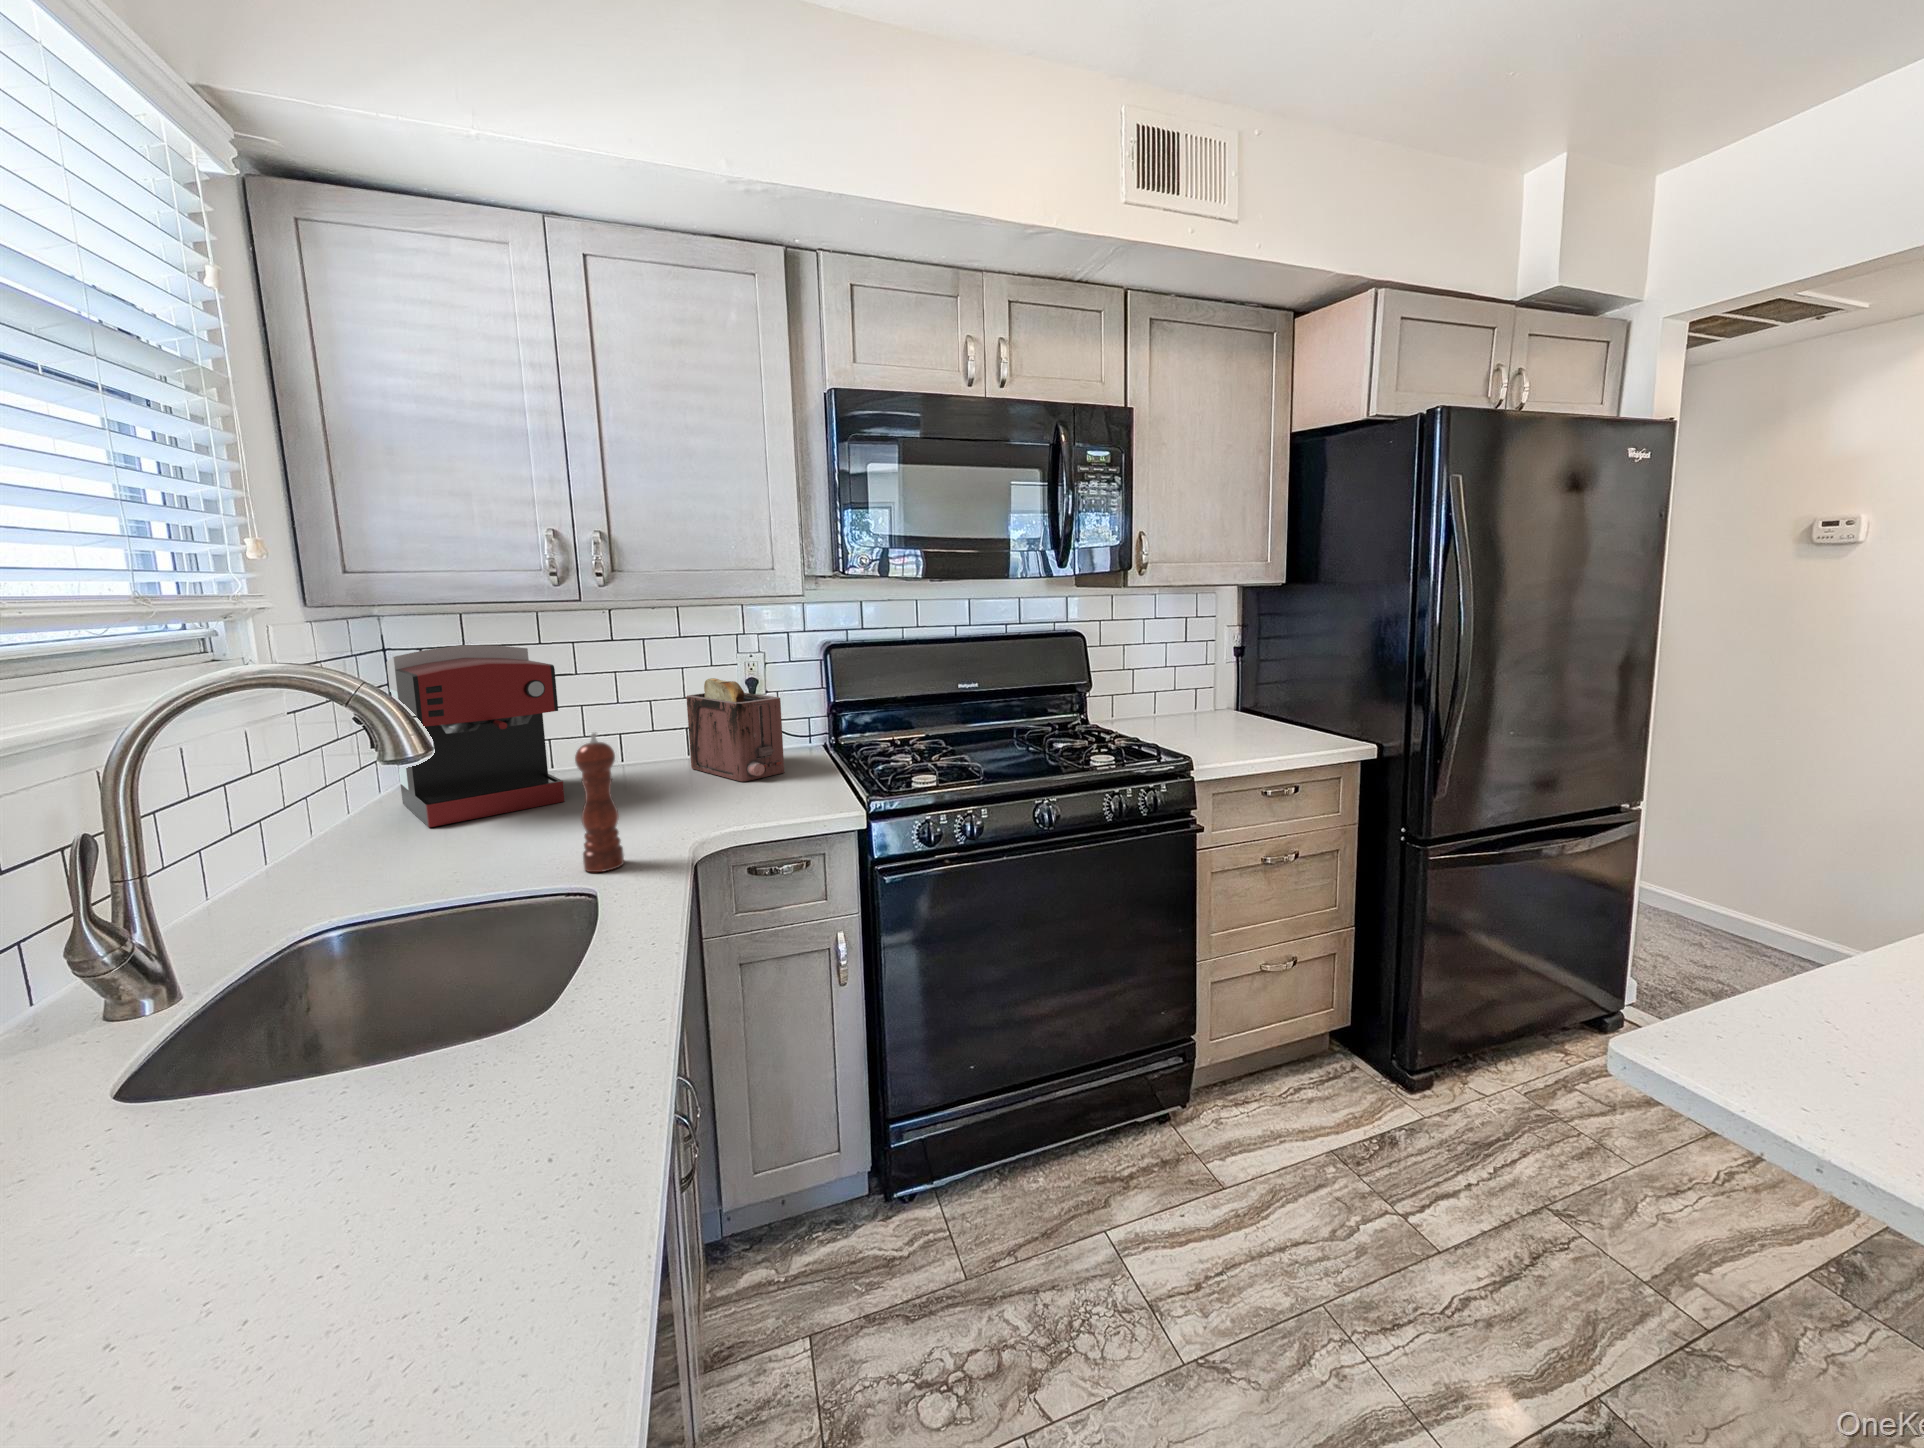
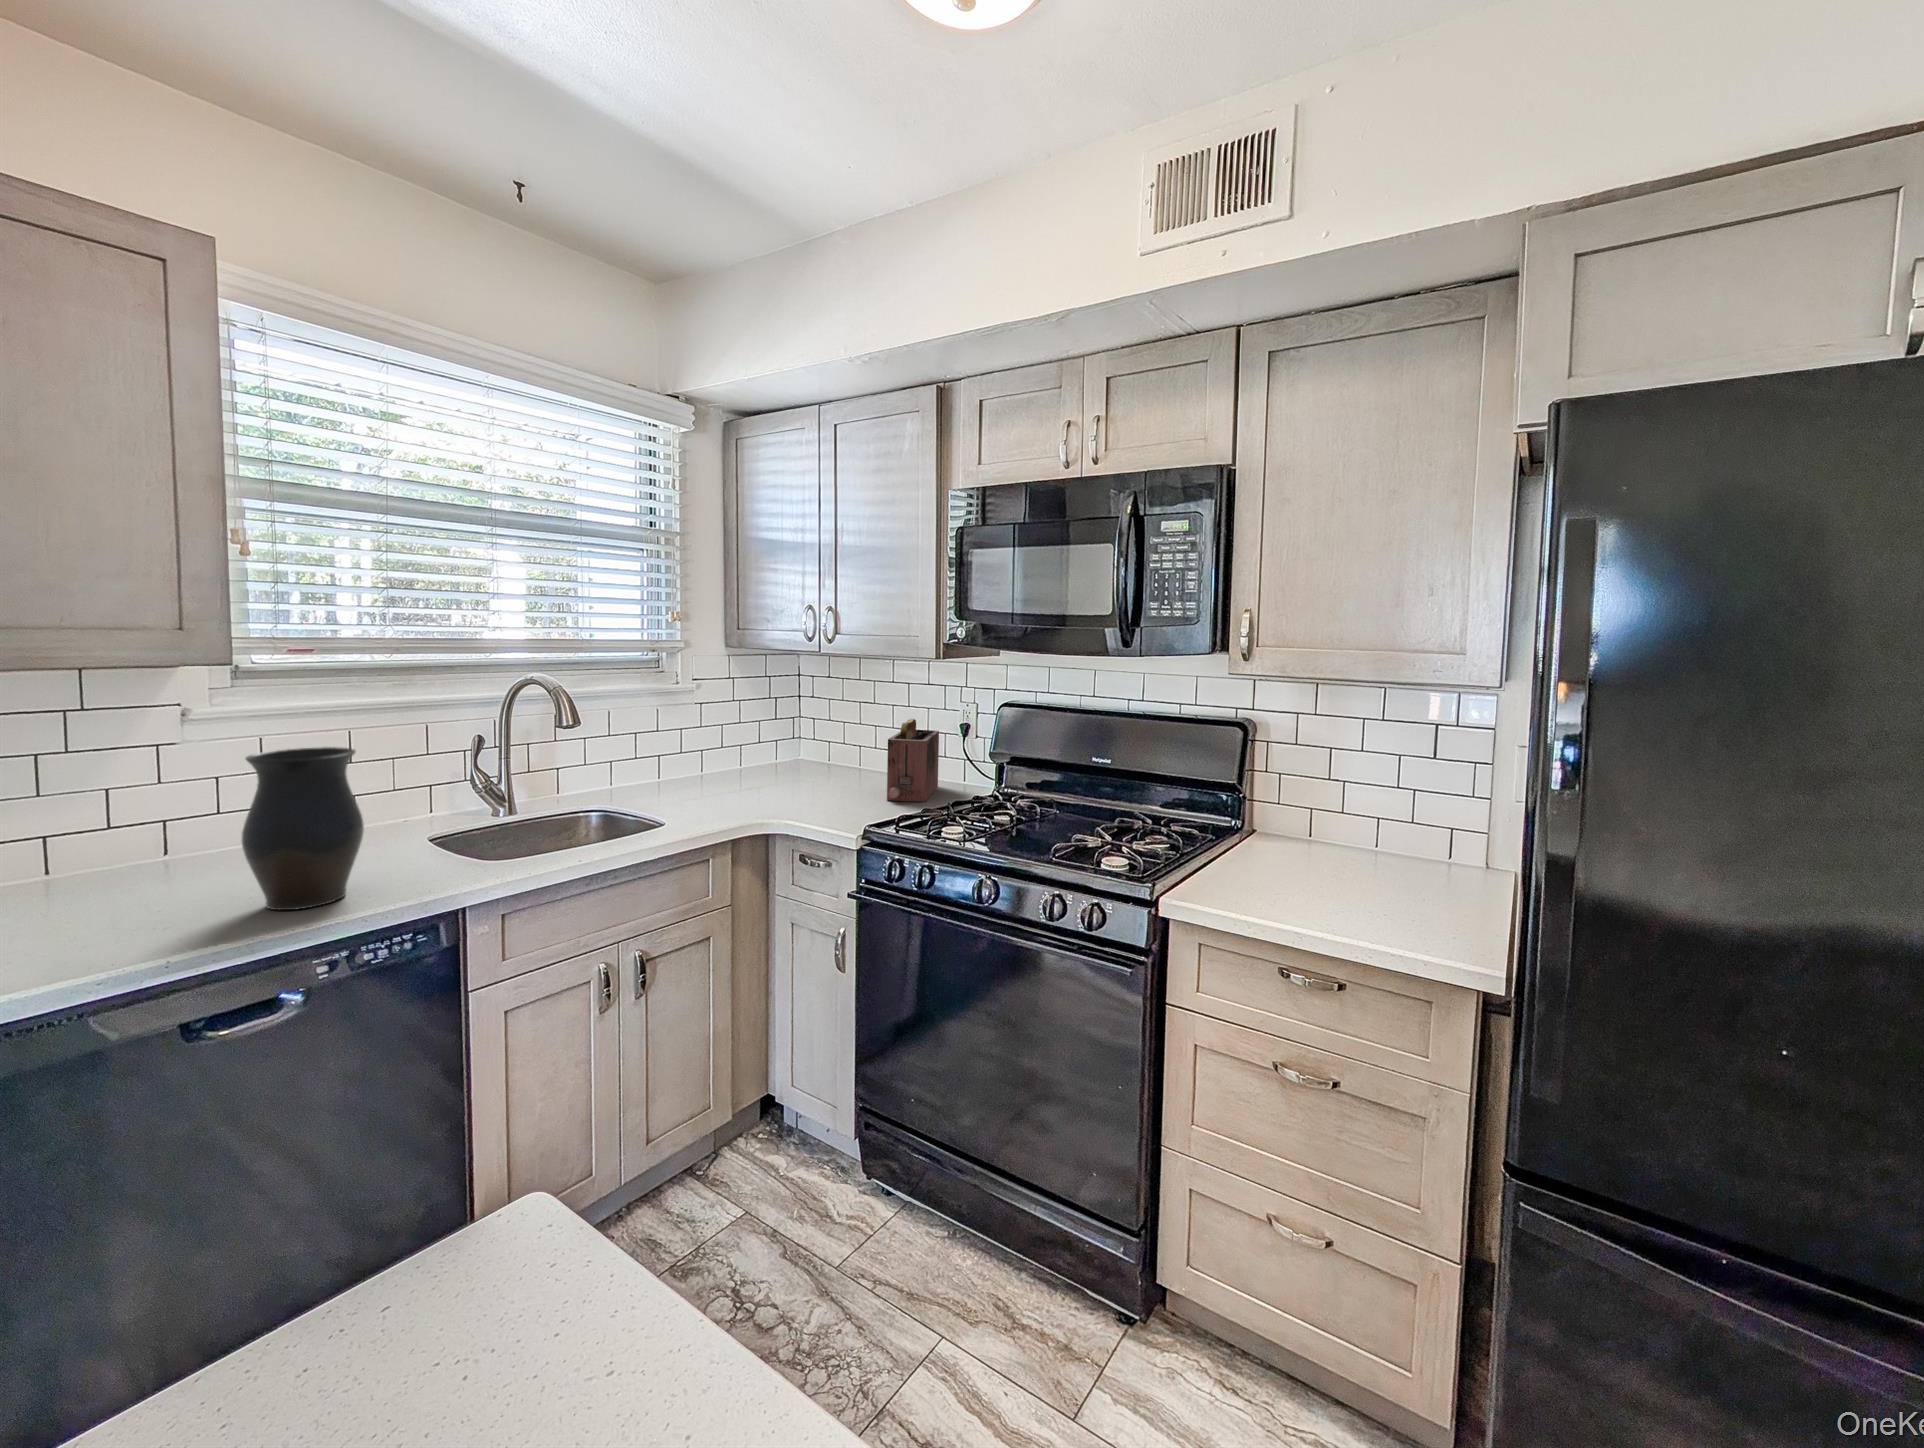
coffee maker: present [387,645,565,827] -> none [734,677,834,785]
pepper mill: present [575,732,624,872] -> none [685,736,709,822]
vase: none [223,837,543,1307] -> present [242,747,364,910]

